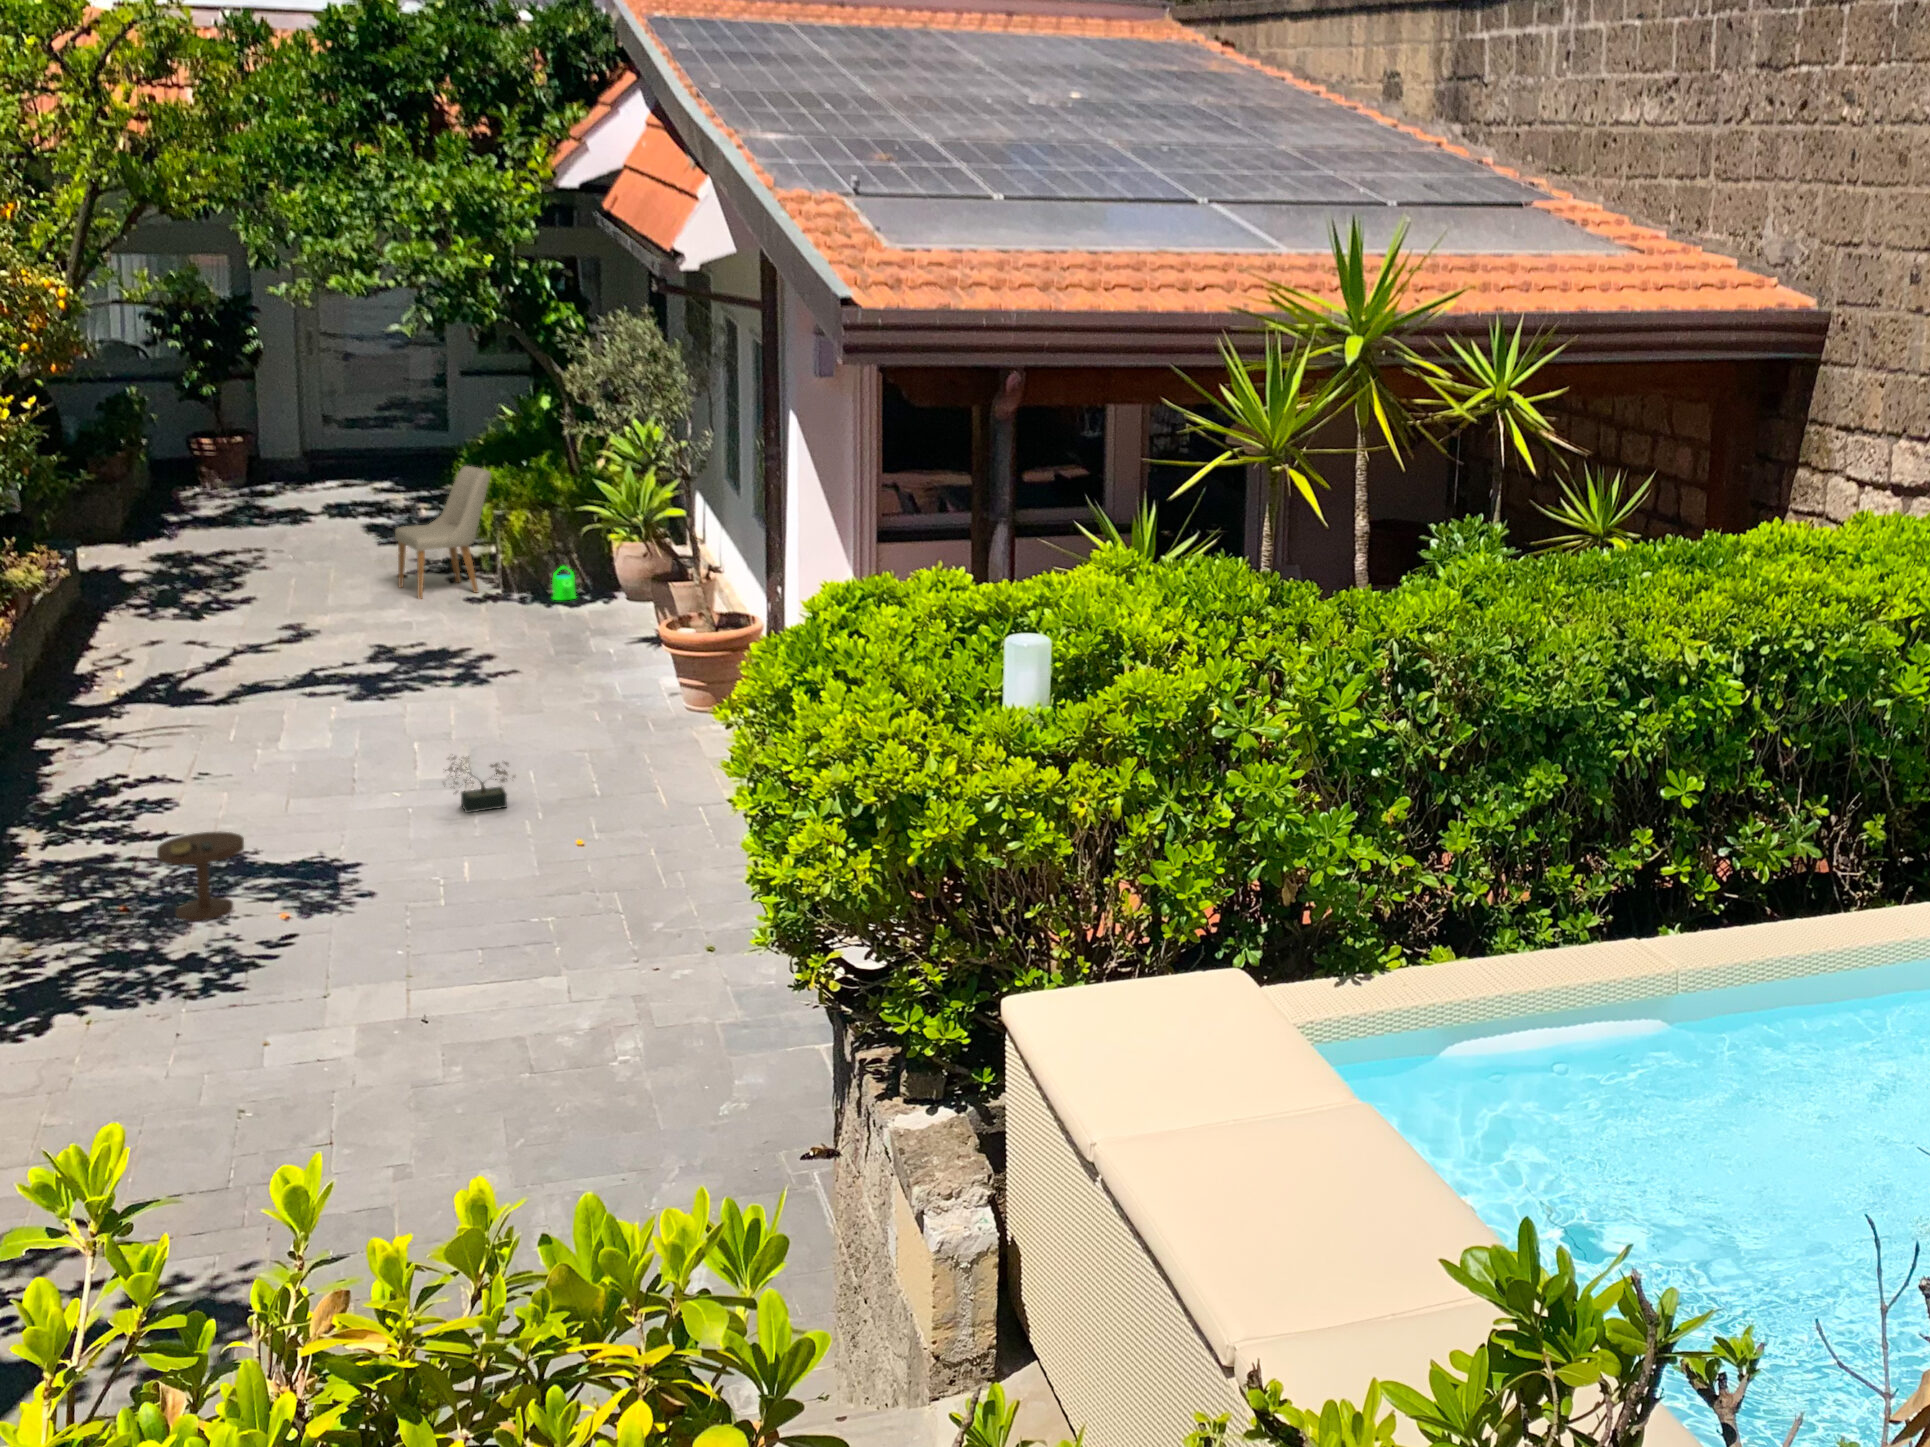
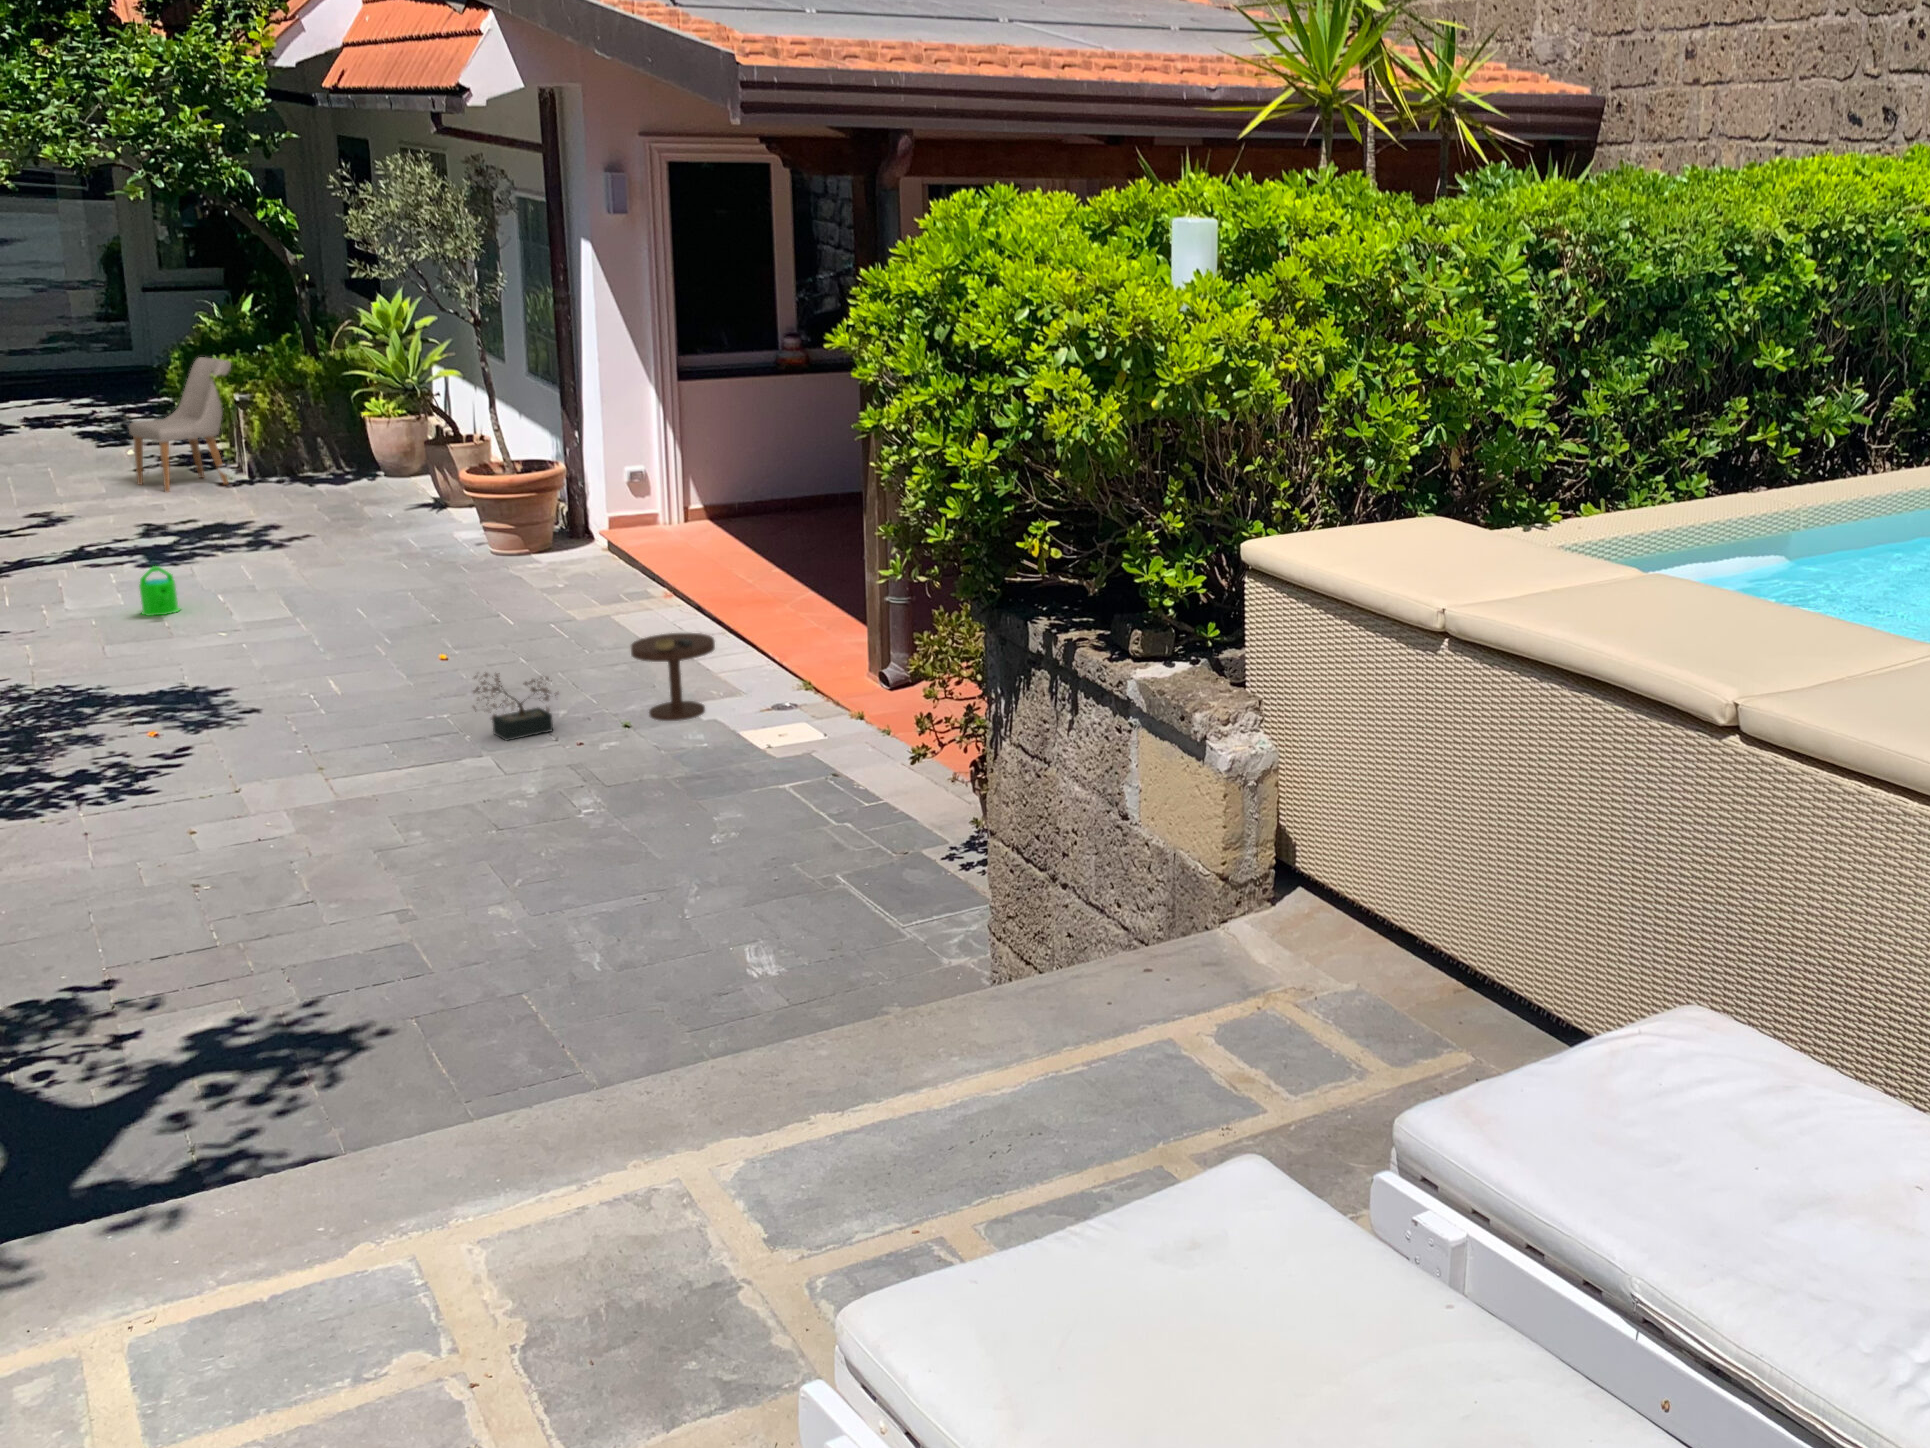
watering can: present [552,566,576,600] -> present [139,566,180,616]
decorative plant: present [445,756,515,813] -> present [473,673,558,741]
side table: present [157,832,244,921] -> present [631,633,715,721]

